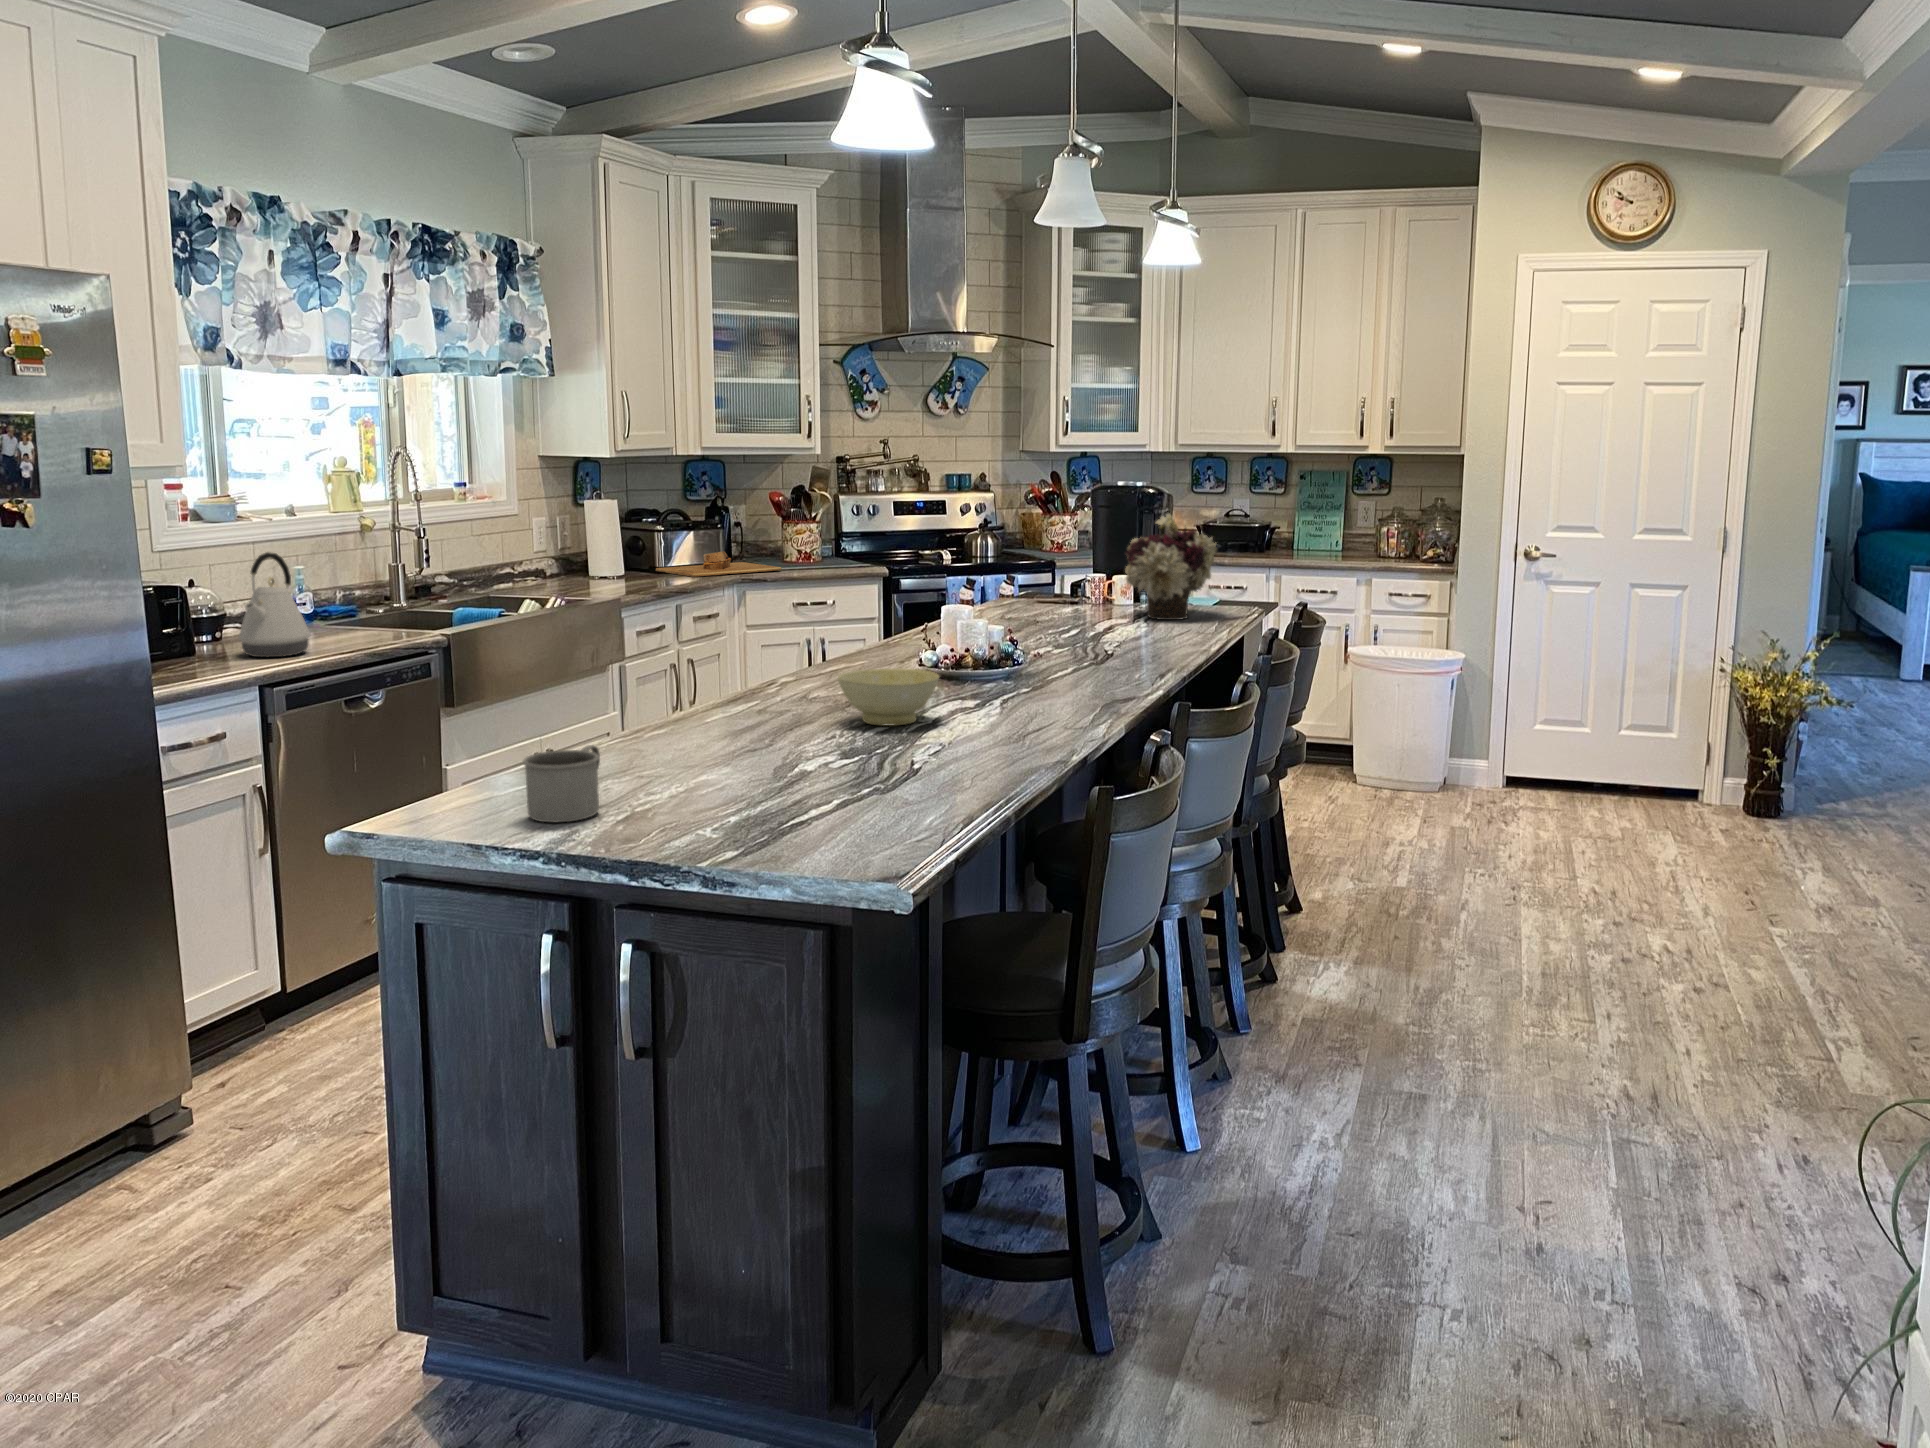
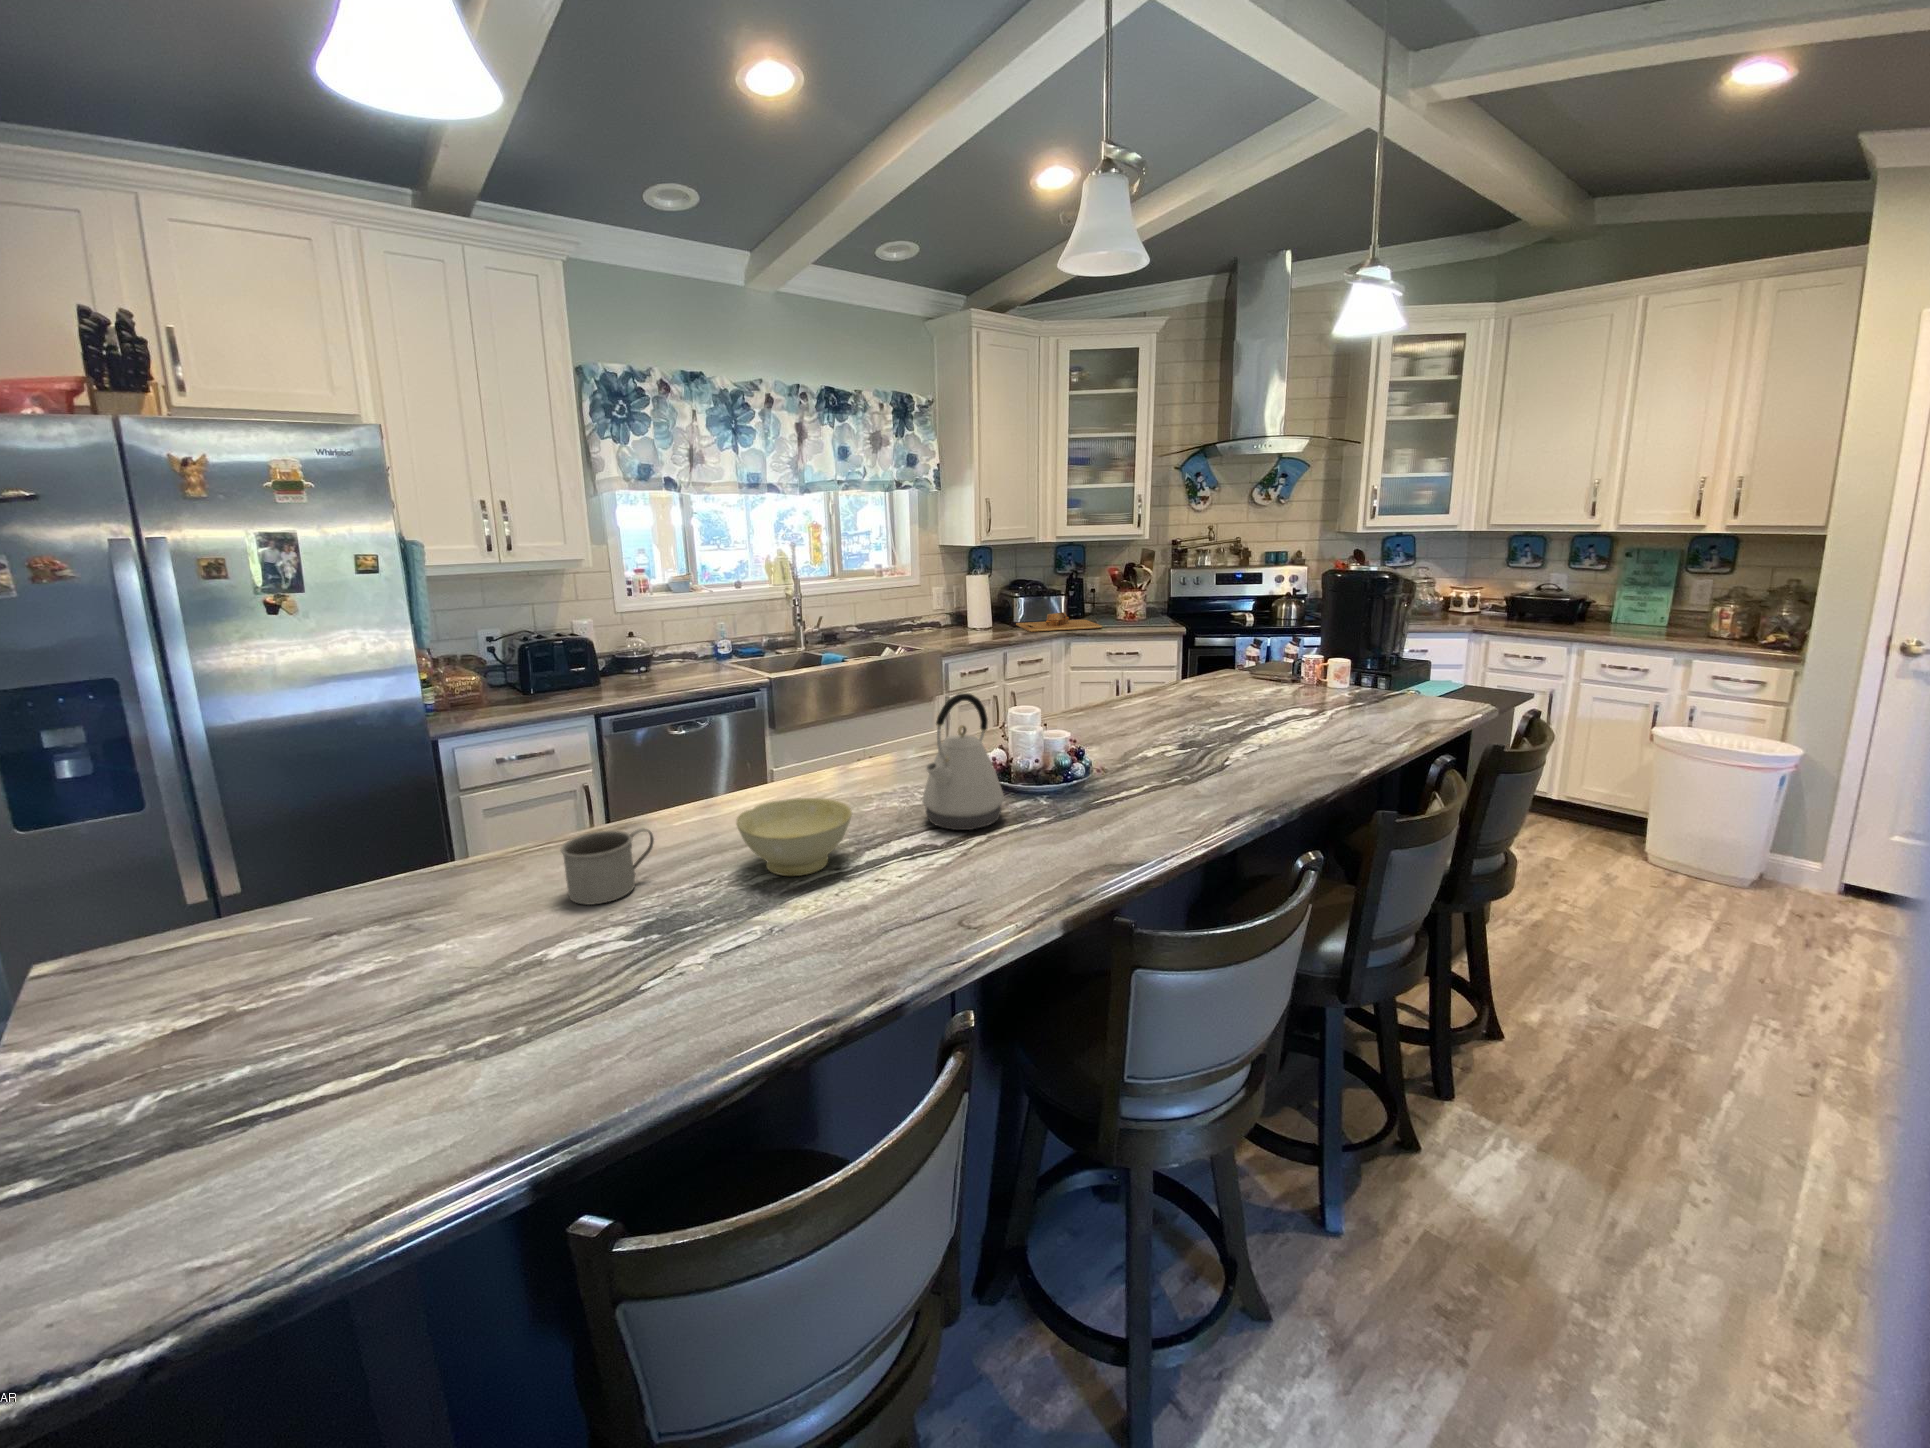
flower arrangement: present [1125,514,1216,620] -> none [1310,605,1418,716]
kettle: present [239,552,310,657] -> present [922,693,1004,830]
mug: present [523,745,600,822] -> present [560,828,654,905]

